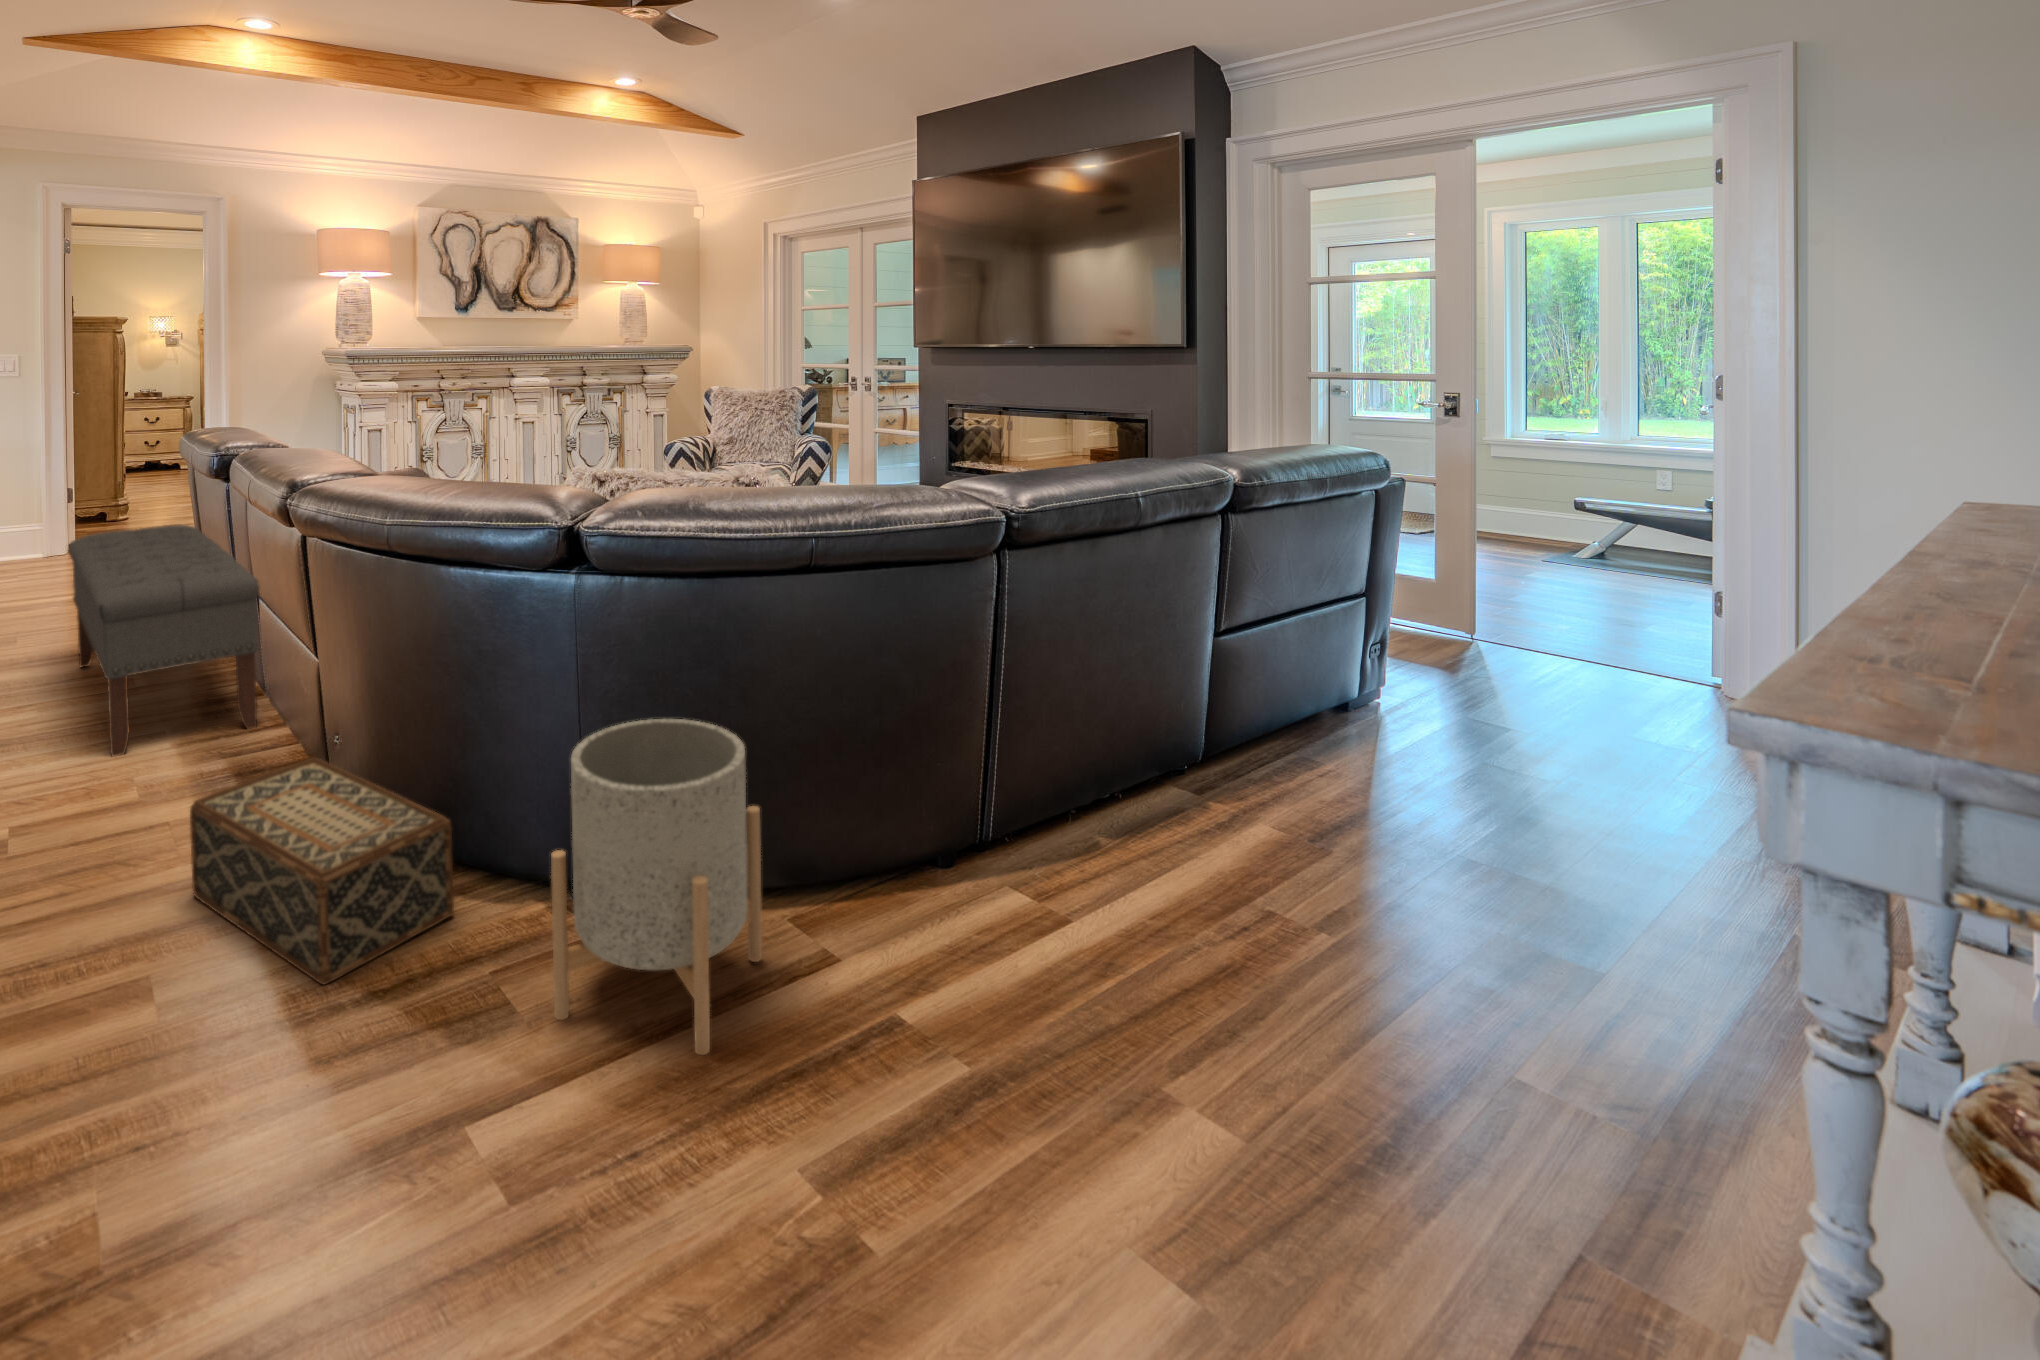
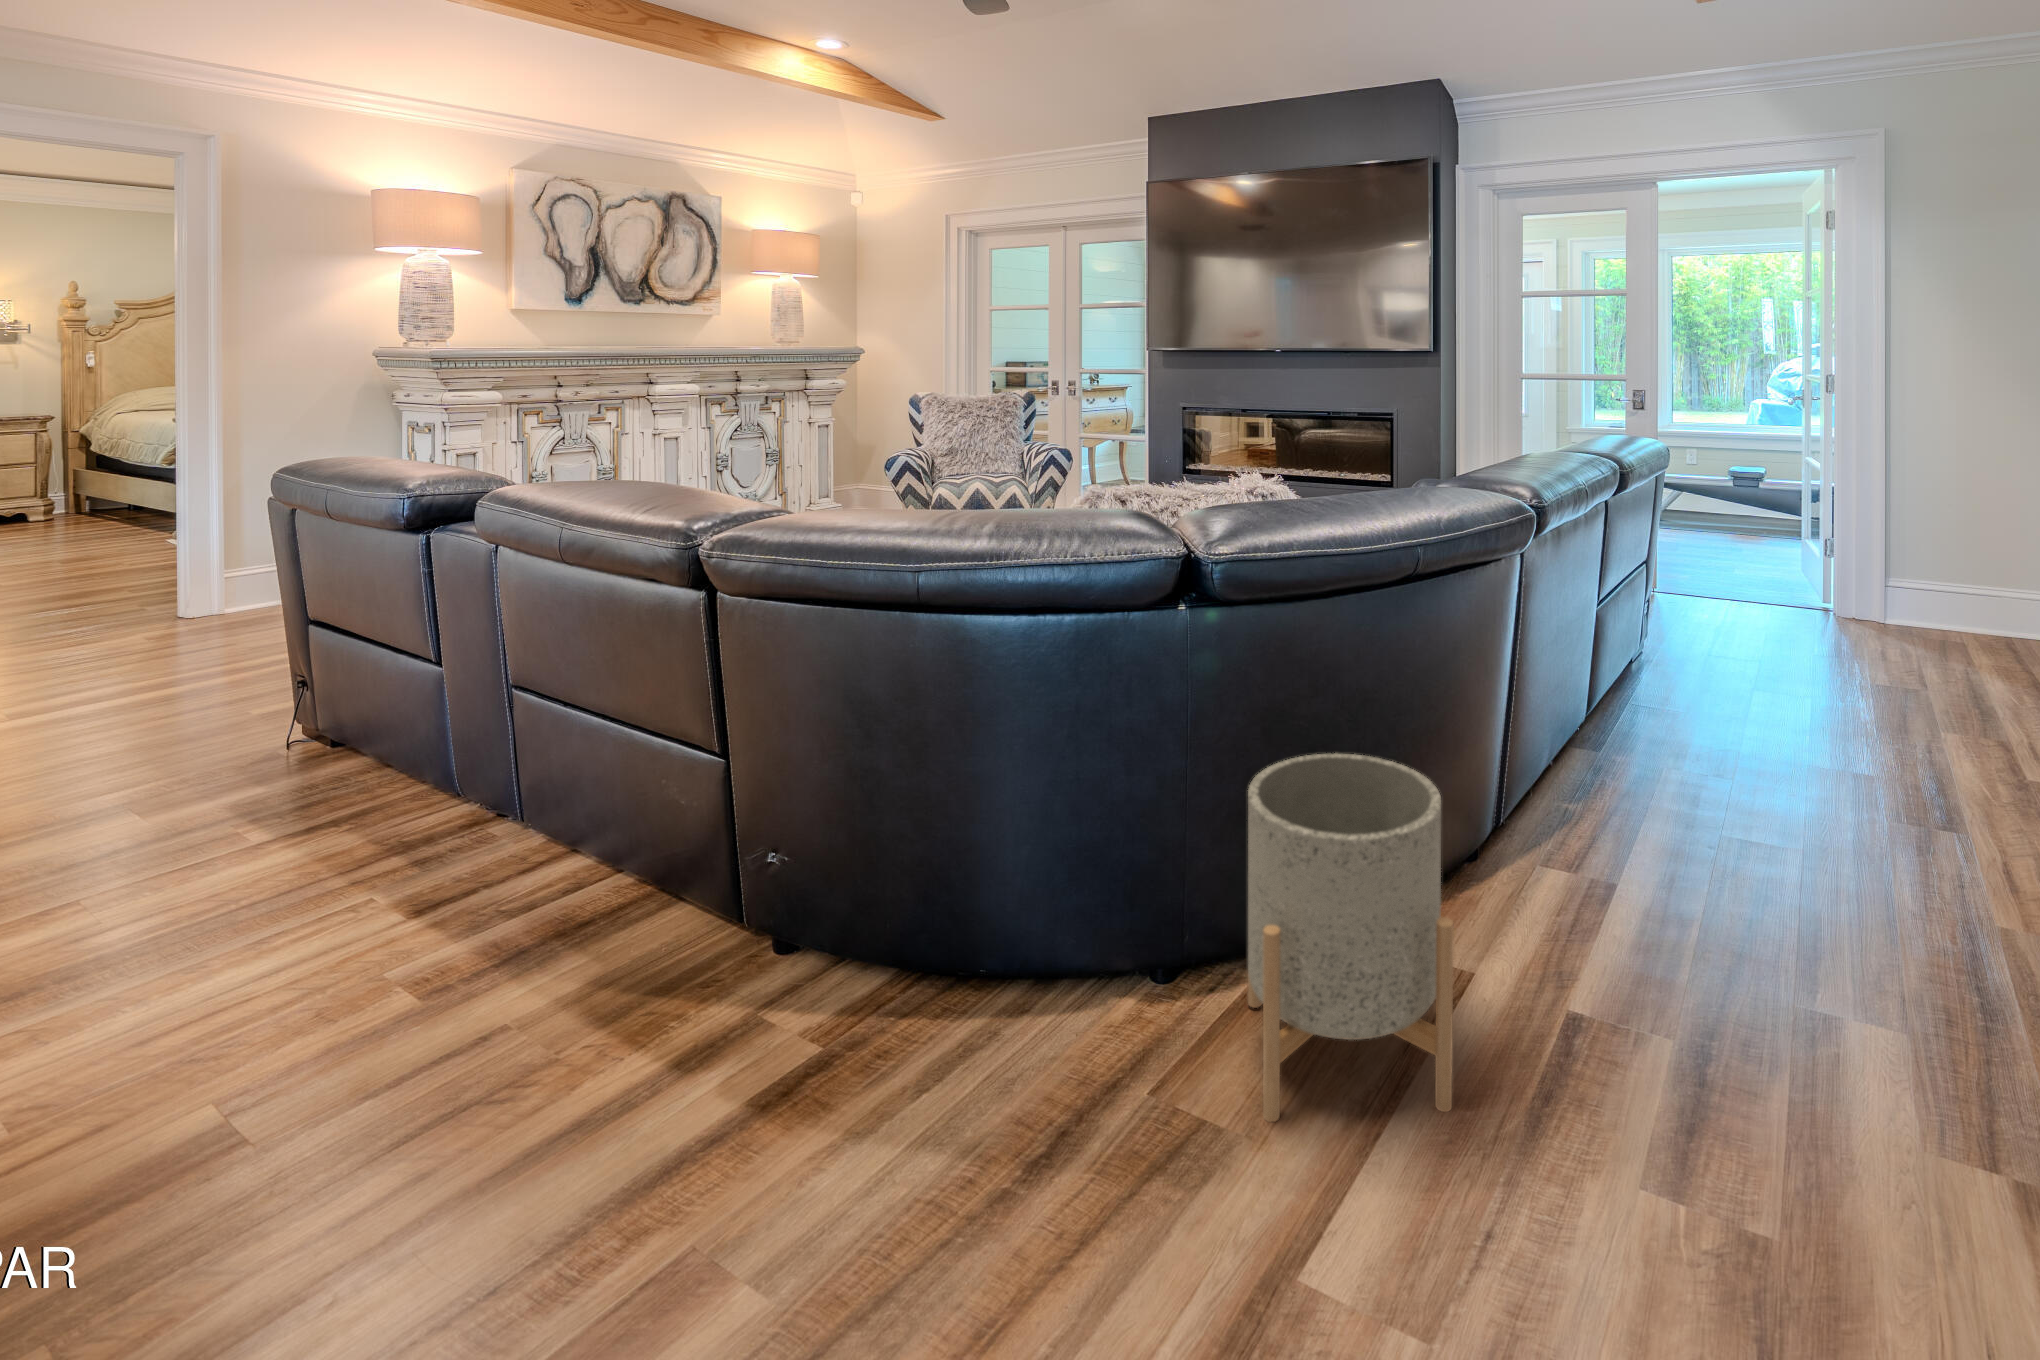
bench: present [68,524,260,757] -> none [98,599,537,955]
woven basket: present [190,758,454,985] -> none [650,883,1043,1171]

